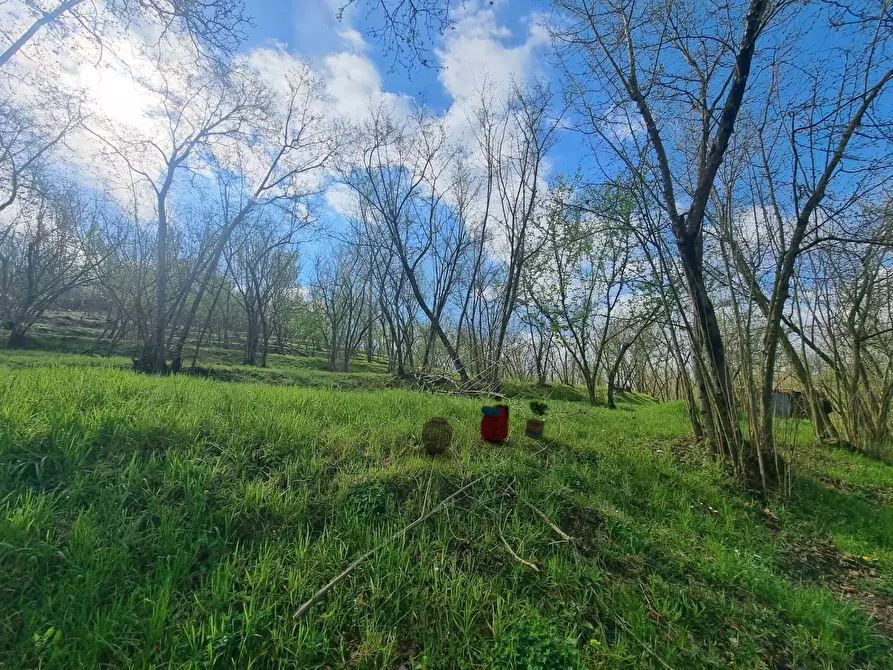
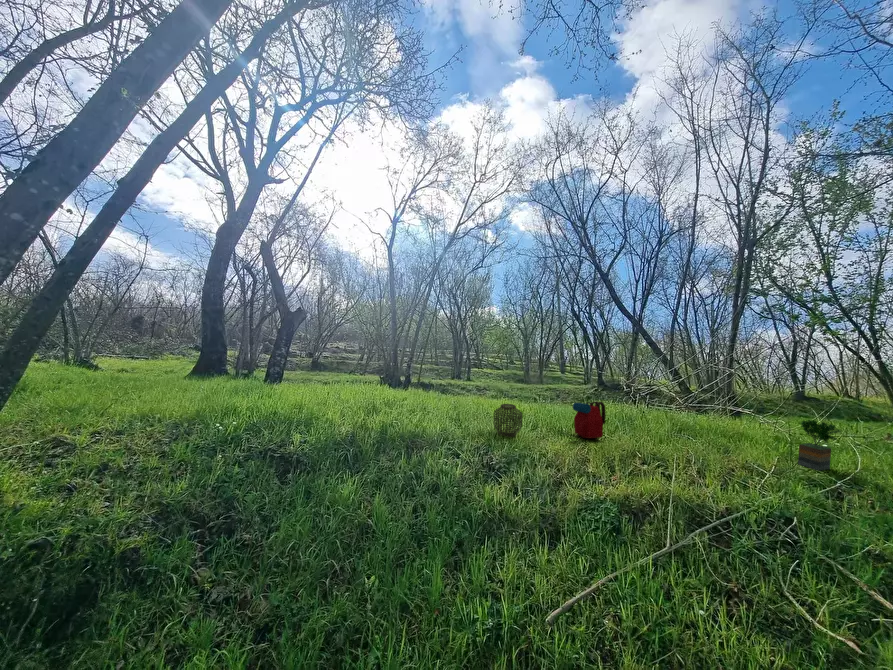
backpack: present [481,404,509,441] -> present [573,401,606,438]
woven basket: present [422,417,453,453] -> present [493,404,522,437]

